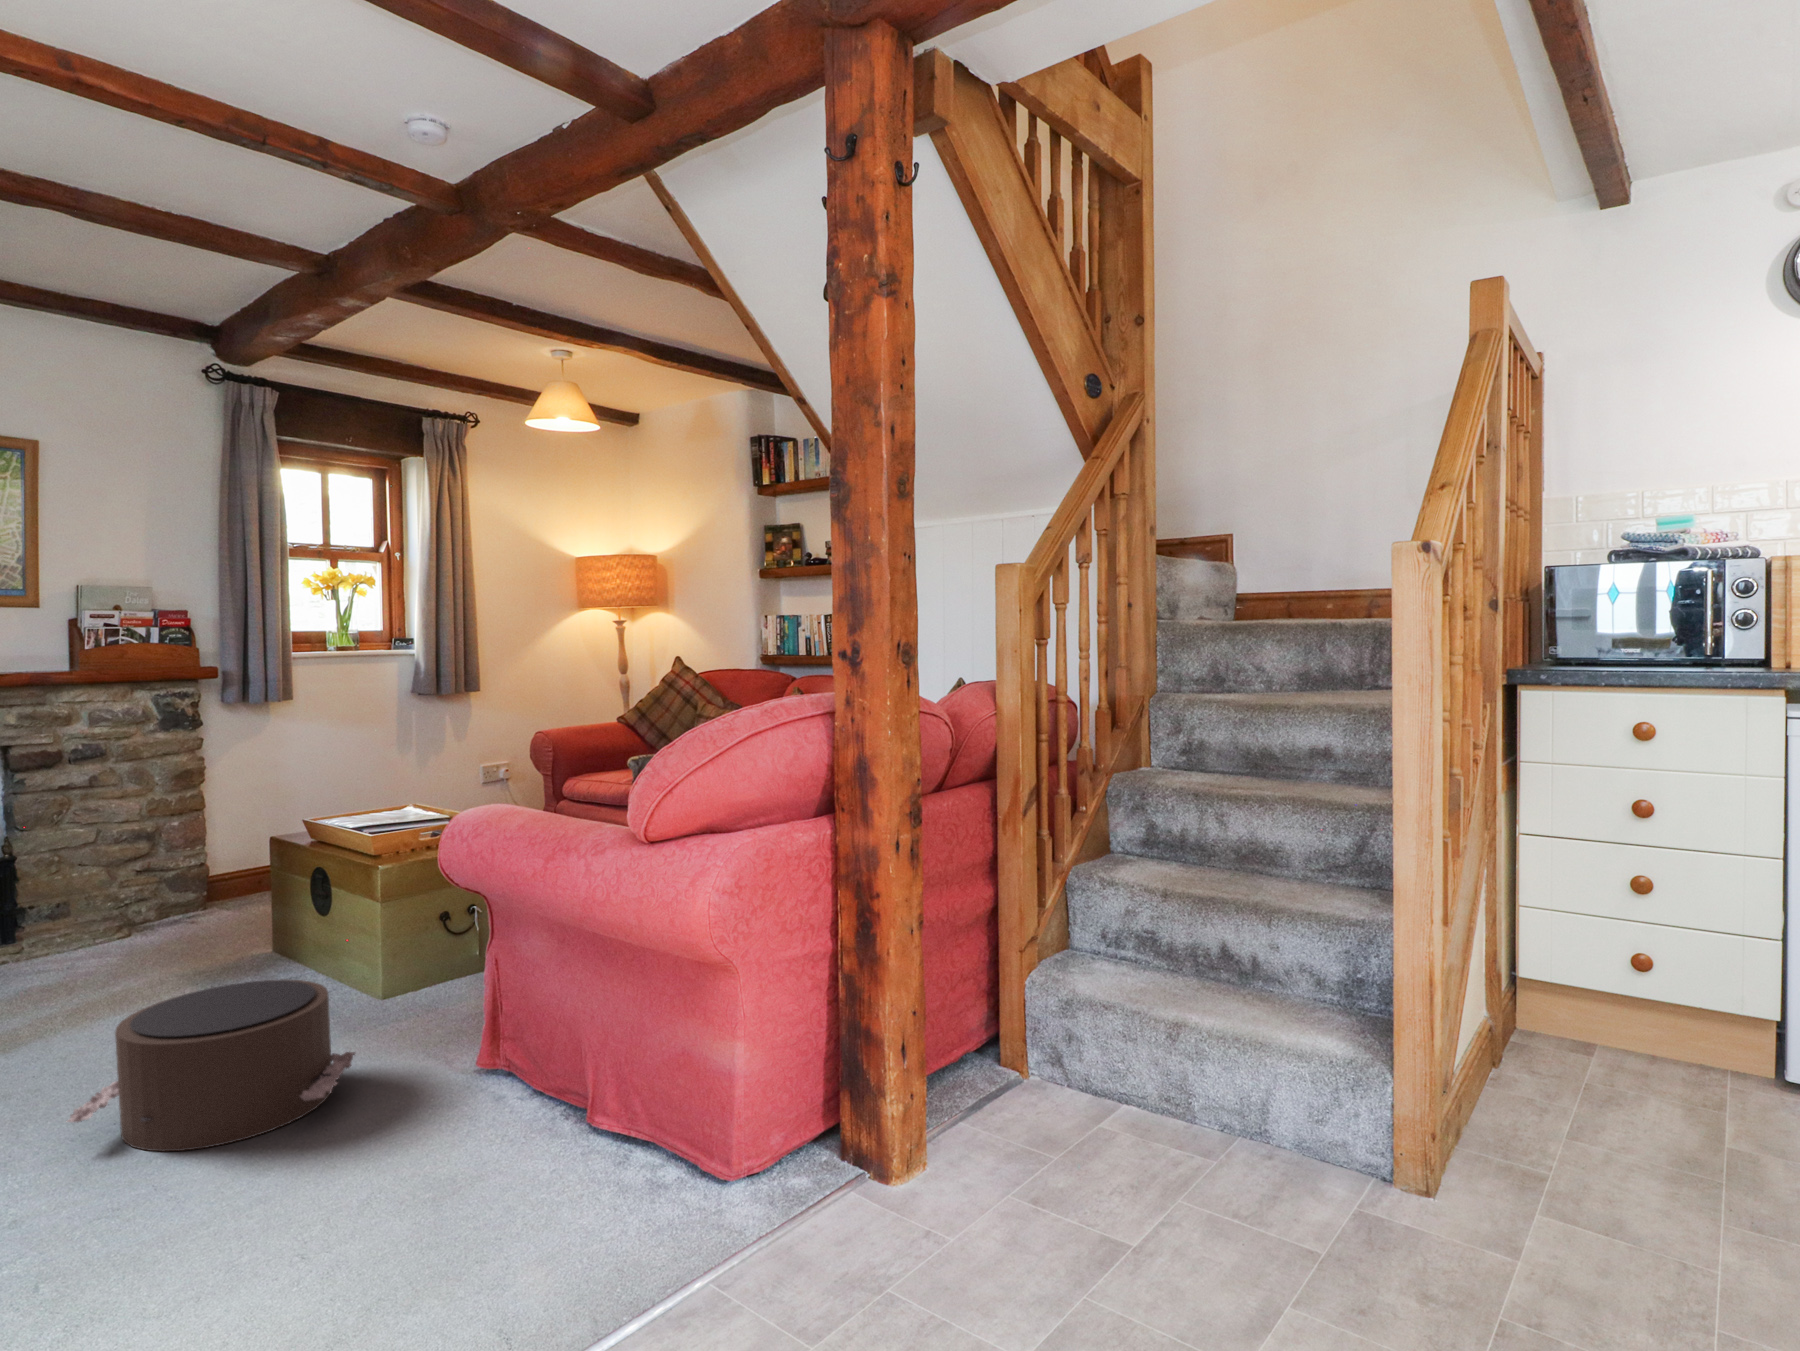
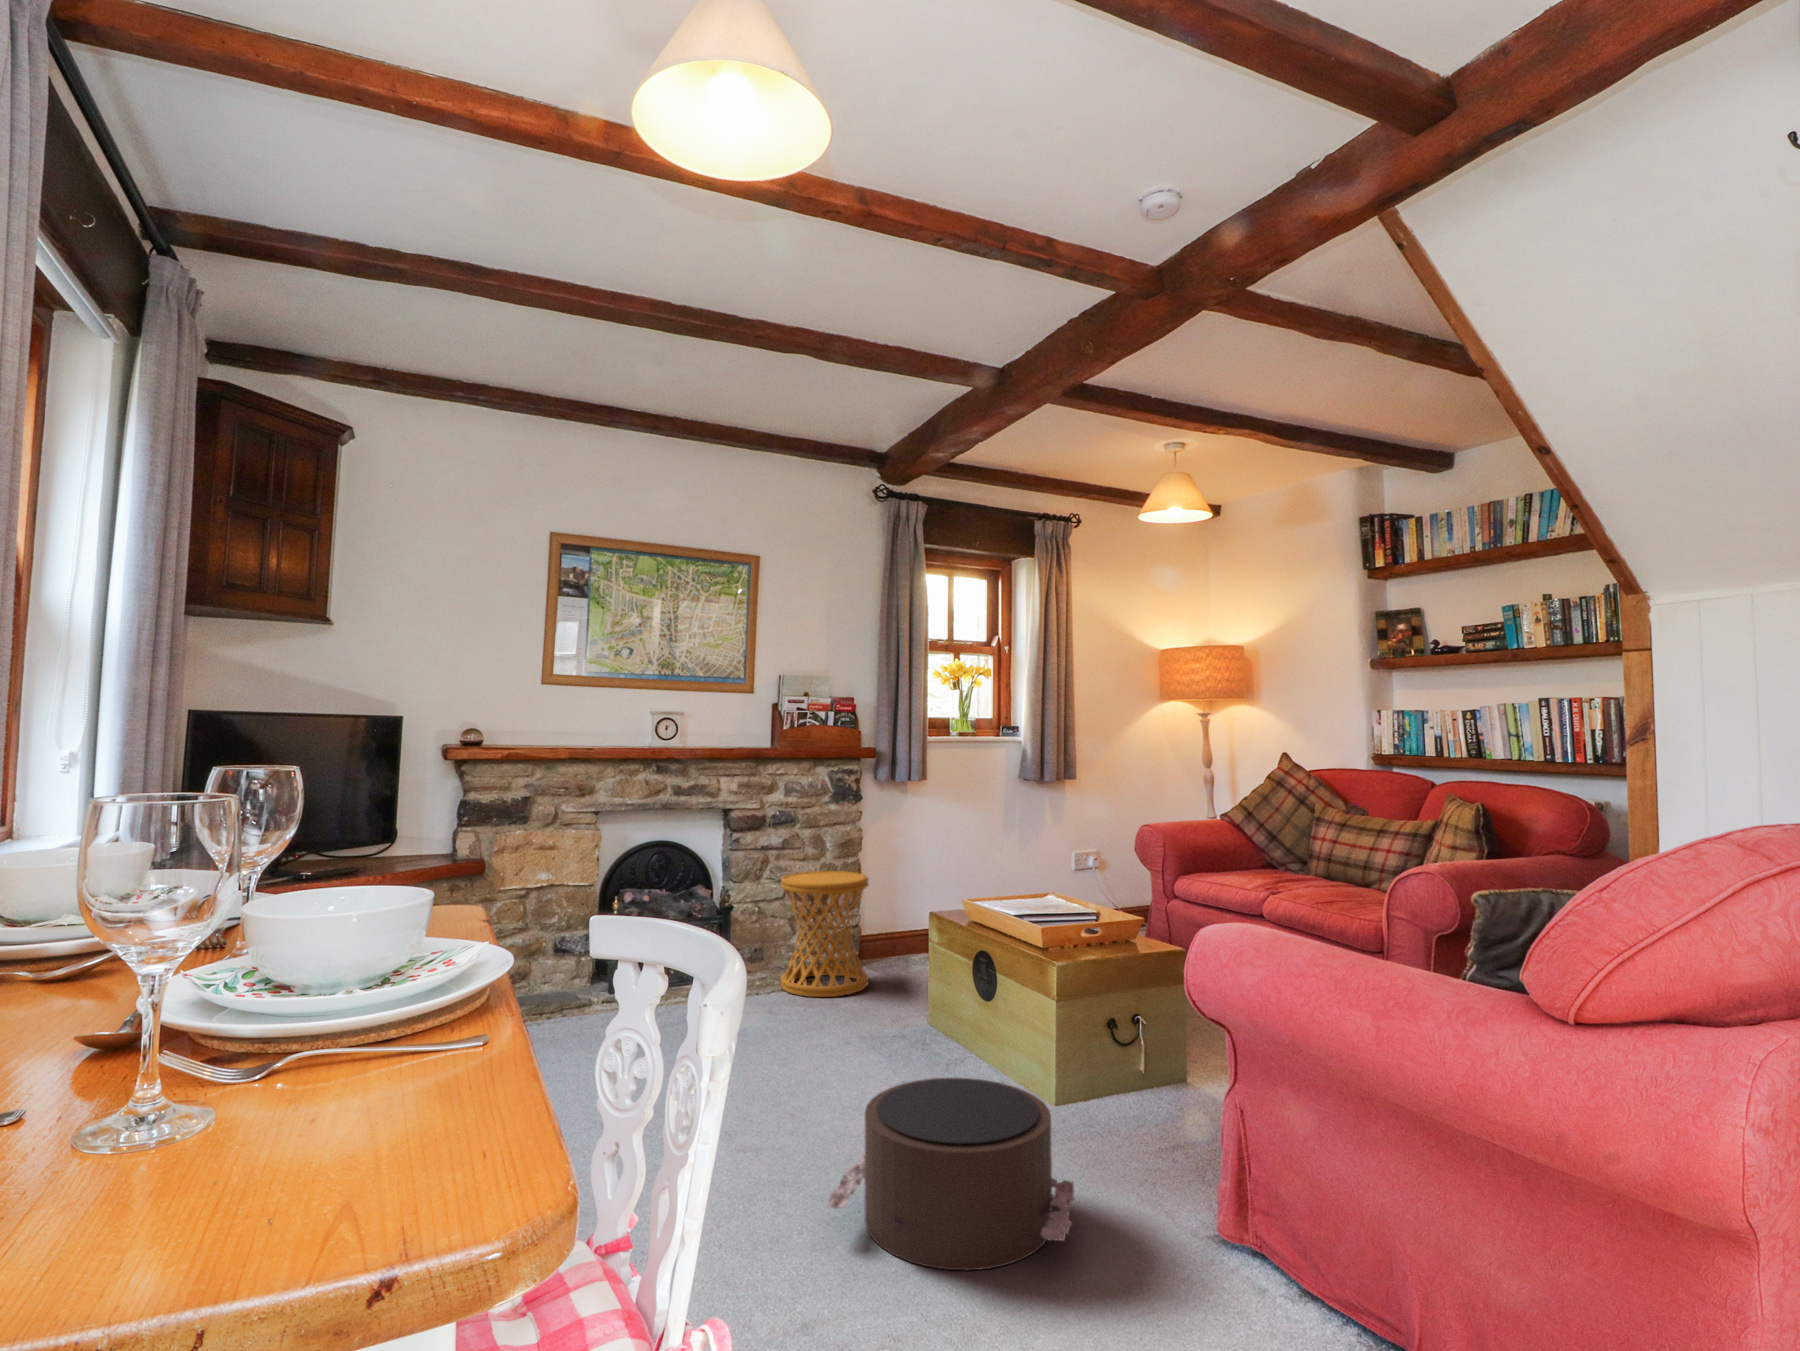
side table: none [86,806,212,948] -> present [781,871,869,997]

